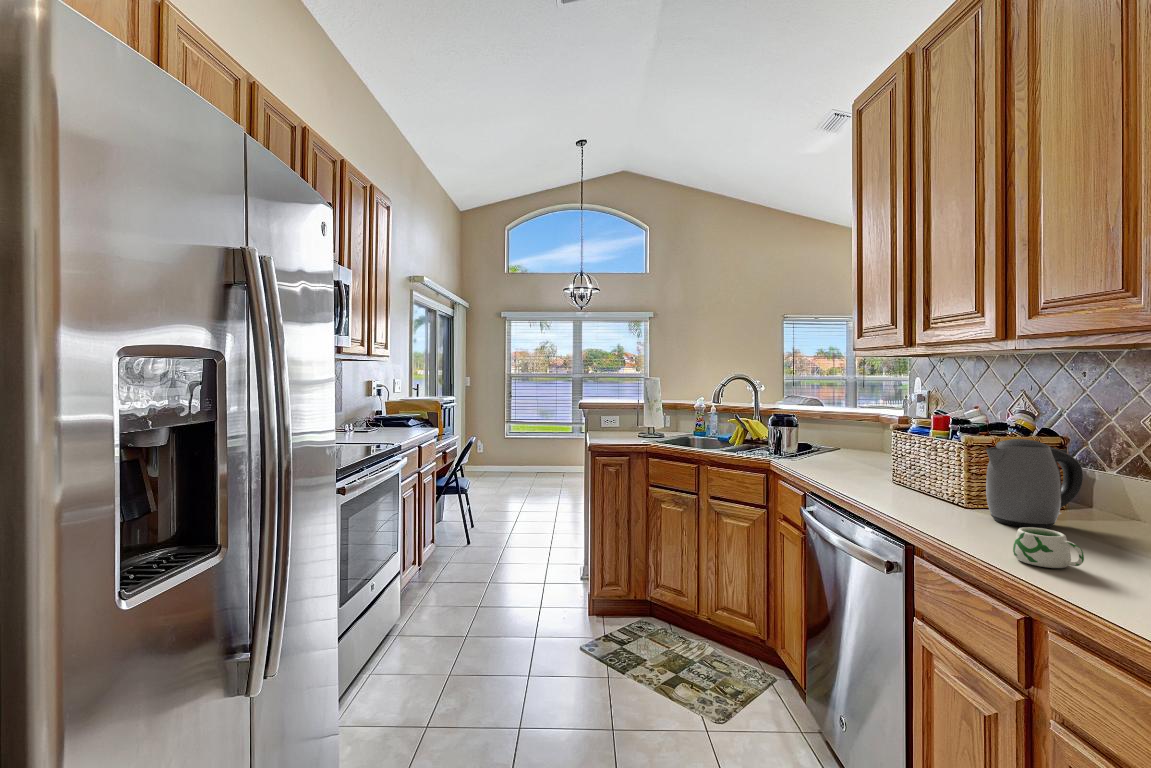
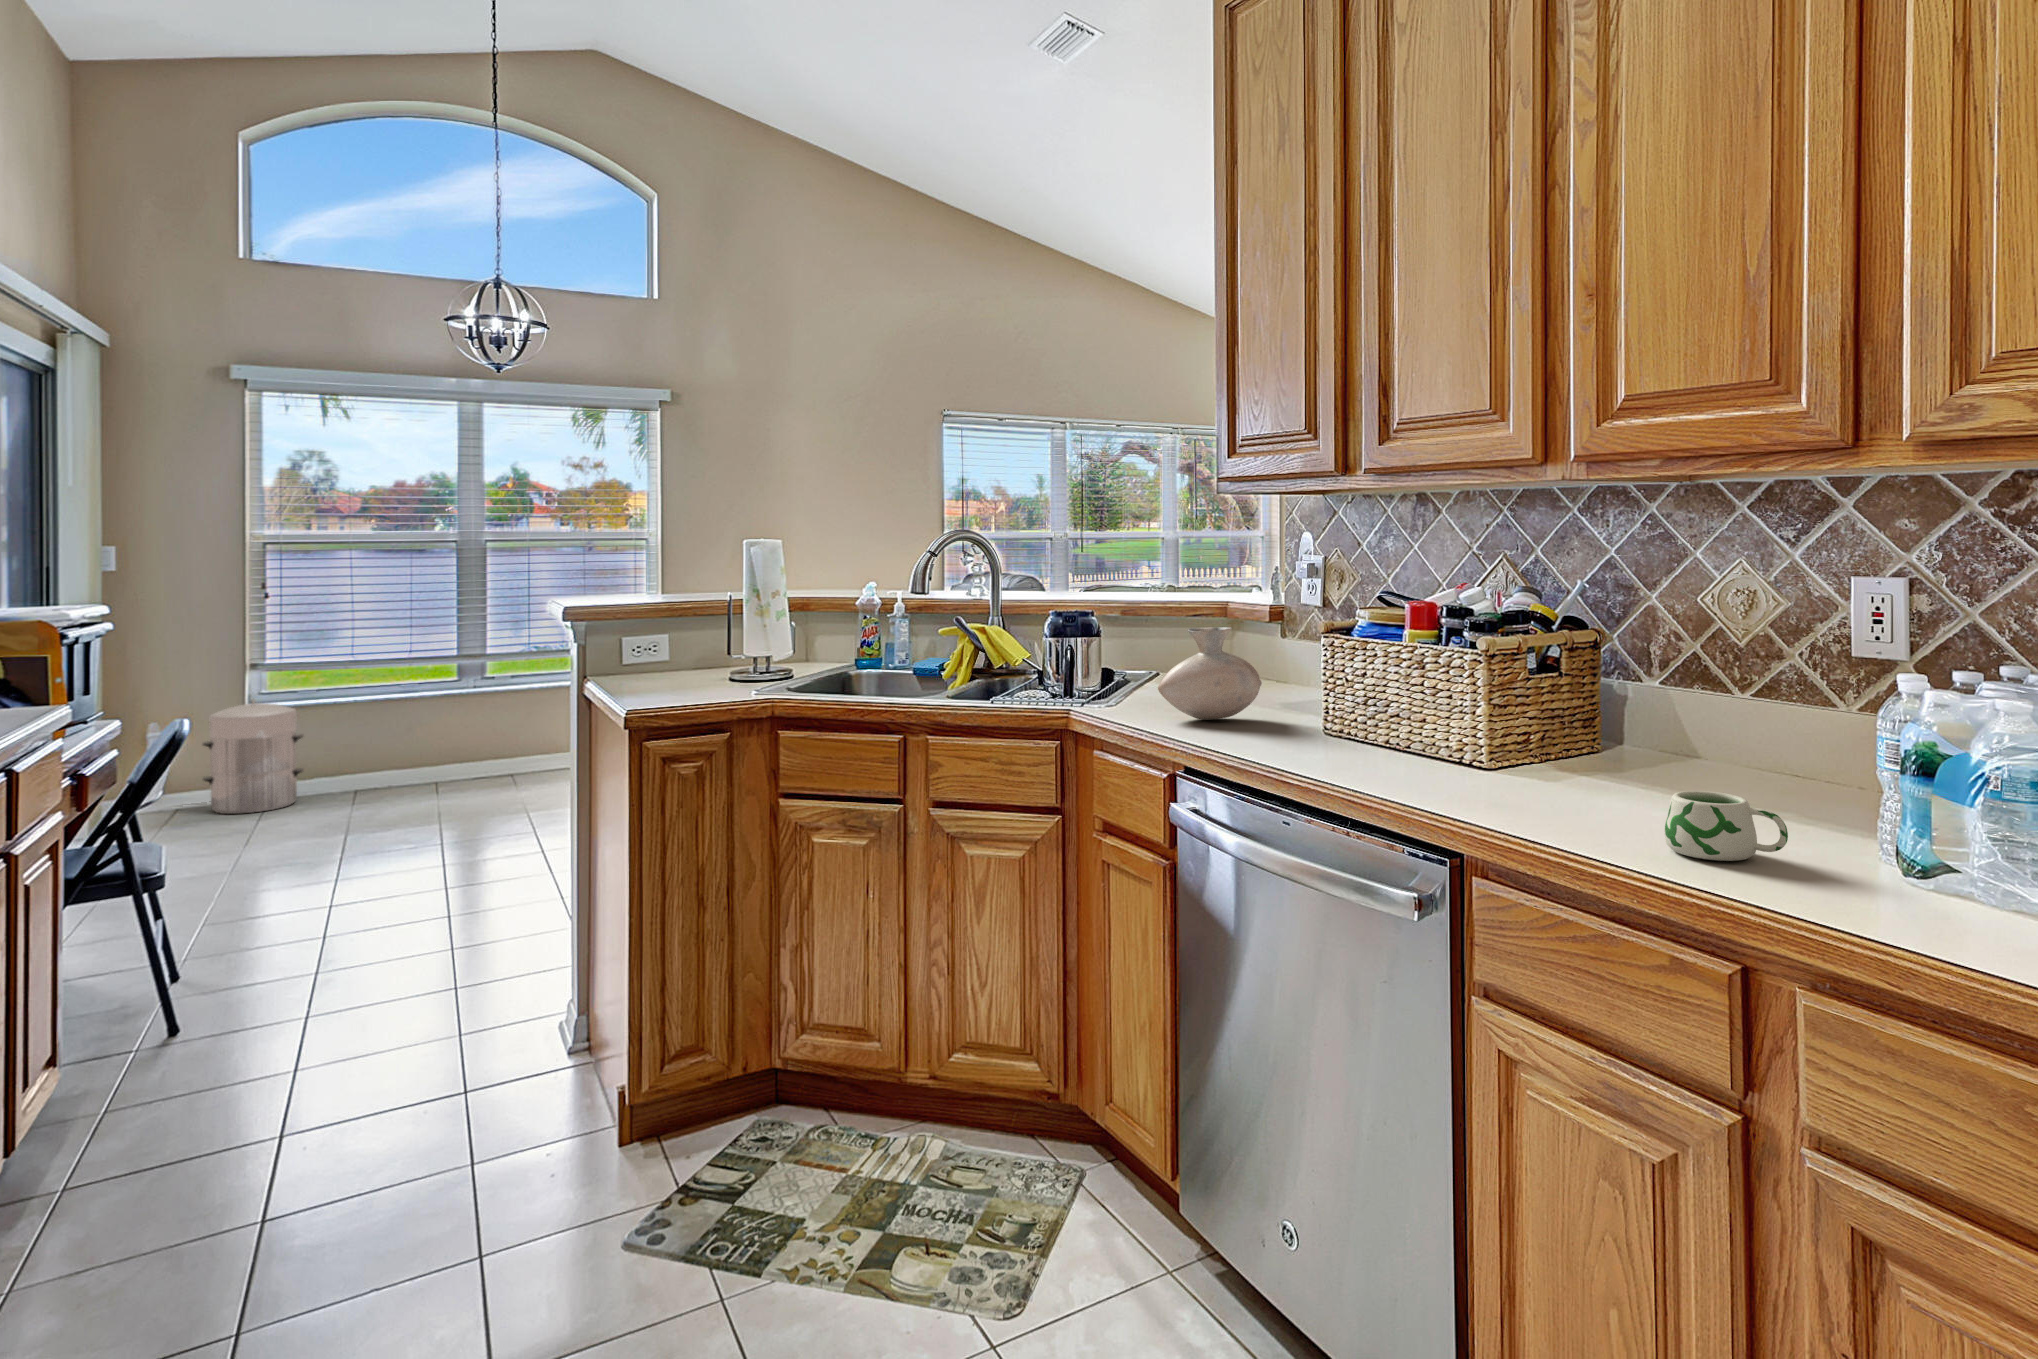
vase: none [812,425,870,470] -> present [1158,627,1262,720]
waste bin: none [488,434,519,476] -> present [203,700,304,814]
kettle: present [986,439,1083,528] -> none [1532,635,1662,793]

